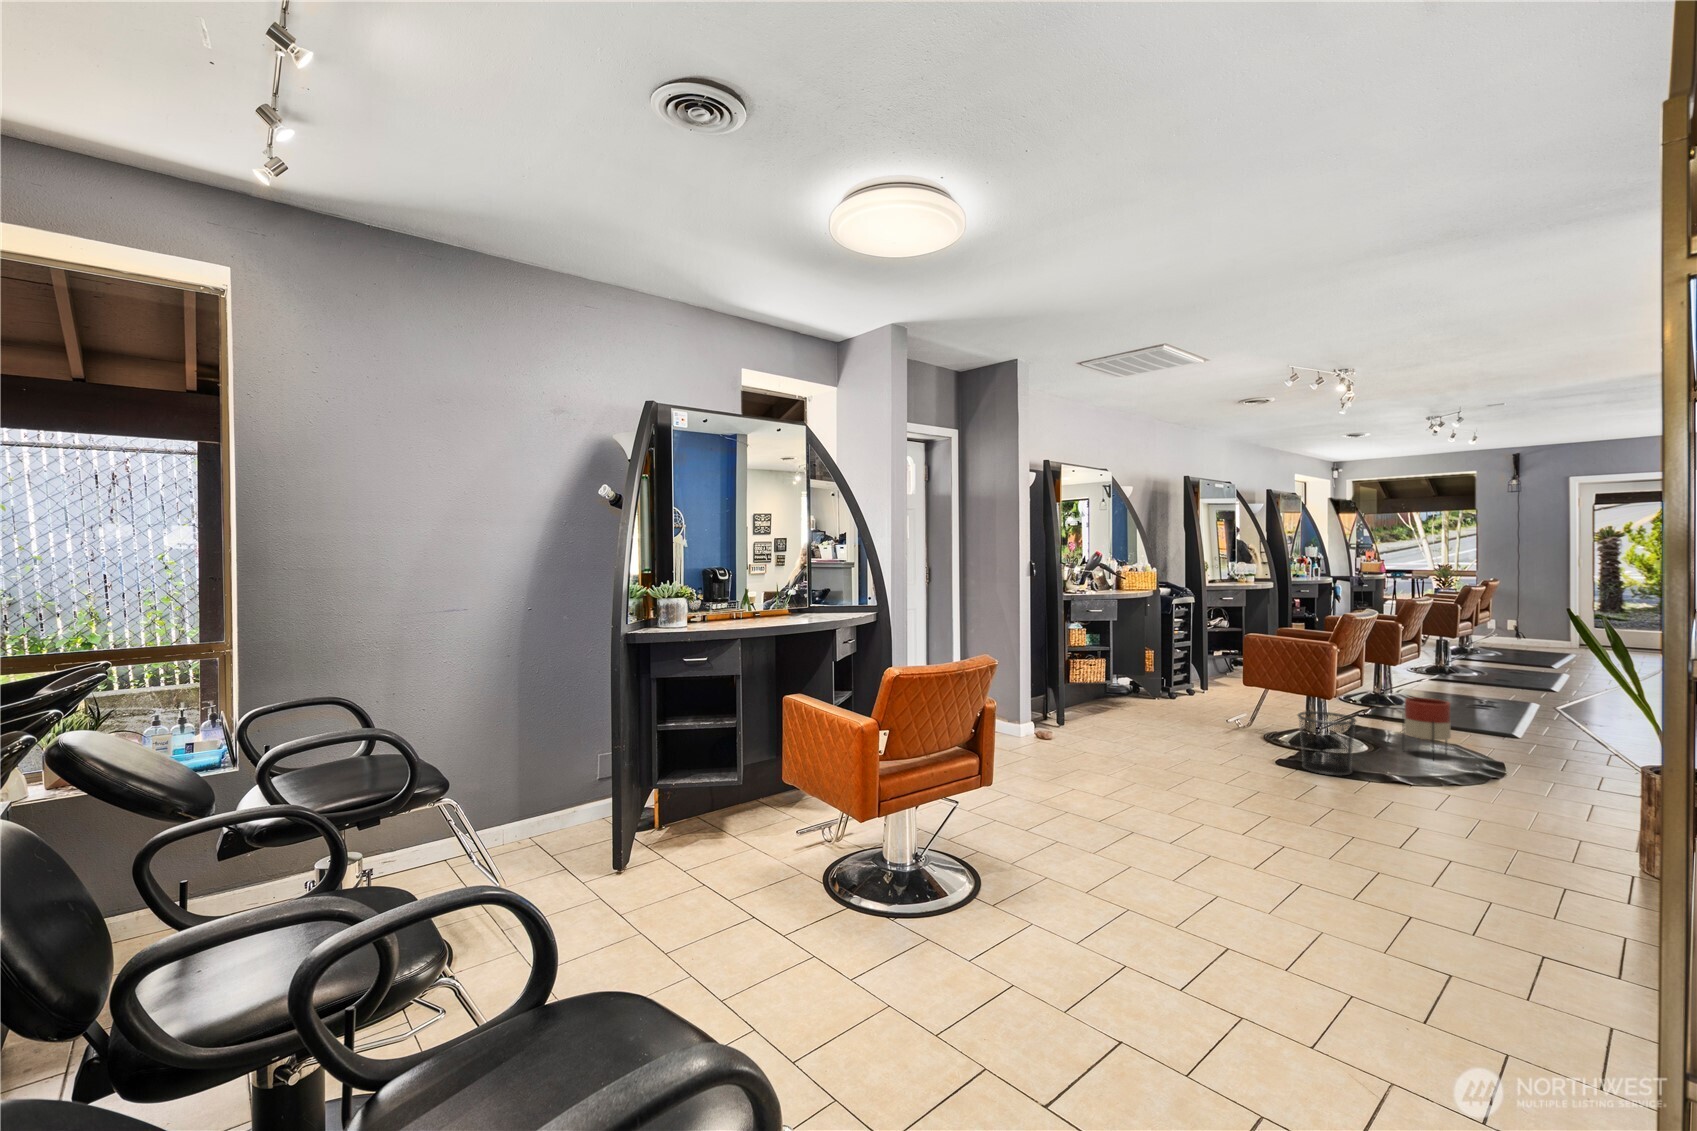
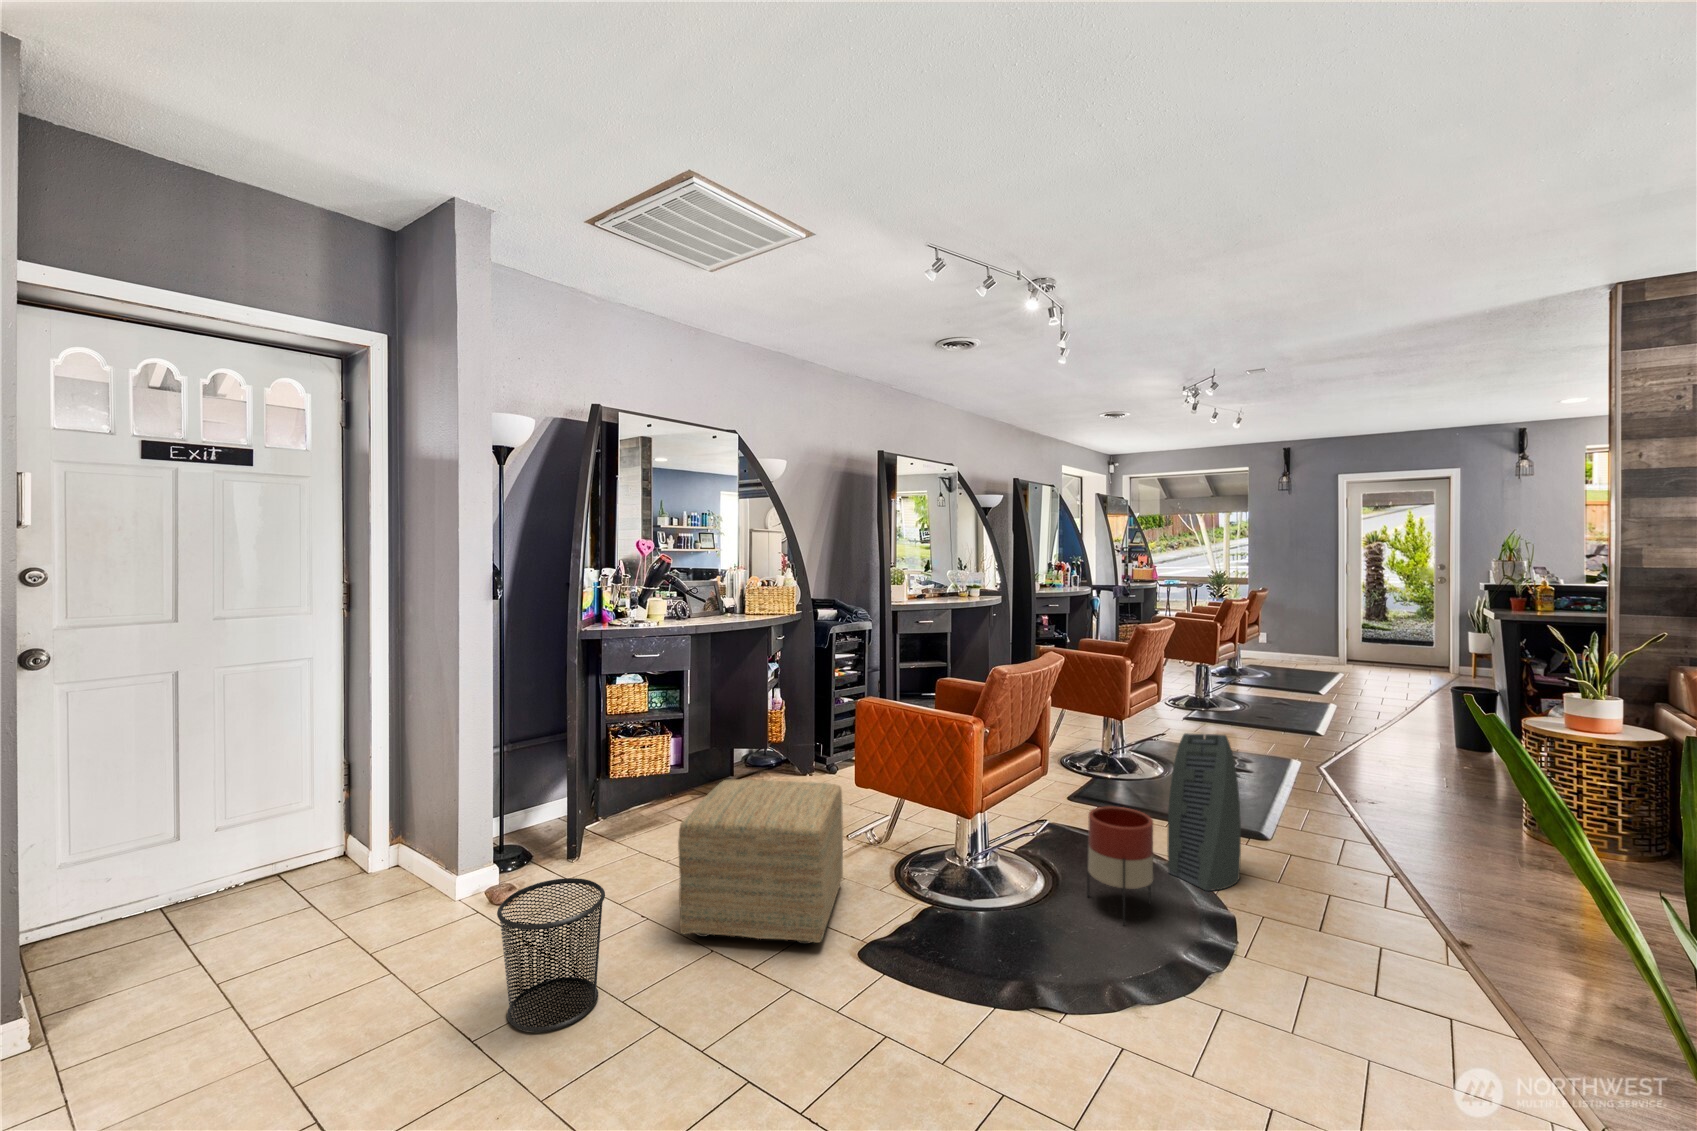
air purifier: none [1453,657,1506,752] -> present [1167,733,1241,891]
ottoman: none [1160,679,1254,759] -> present [678,780,843,944]
waste bin: present [1298,711,1356,776] -> present [497,878,605,1032]

